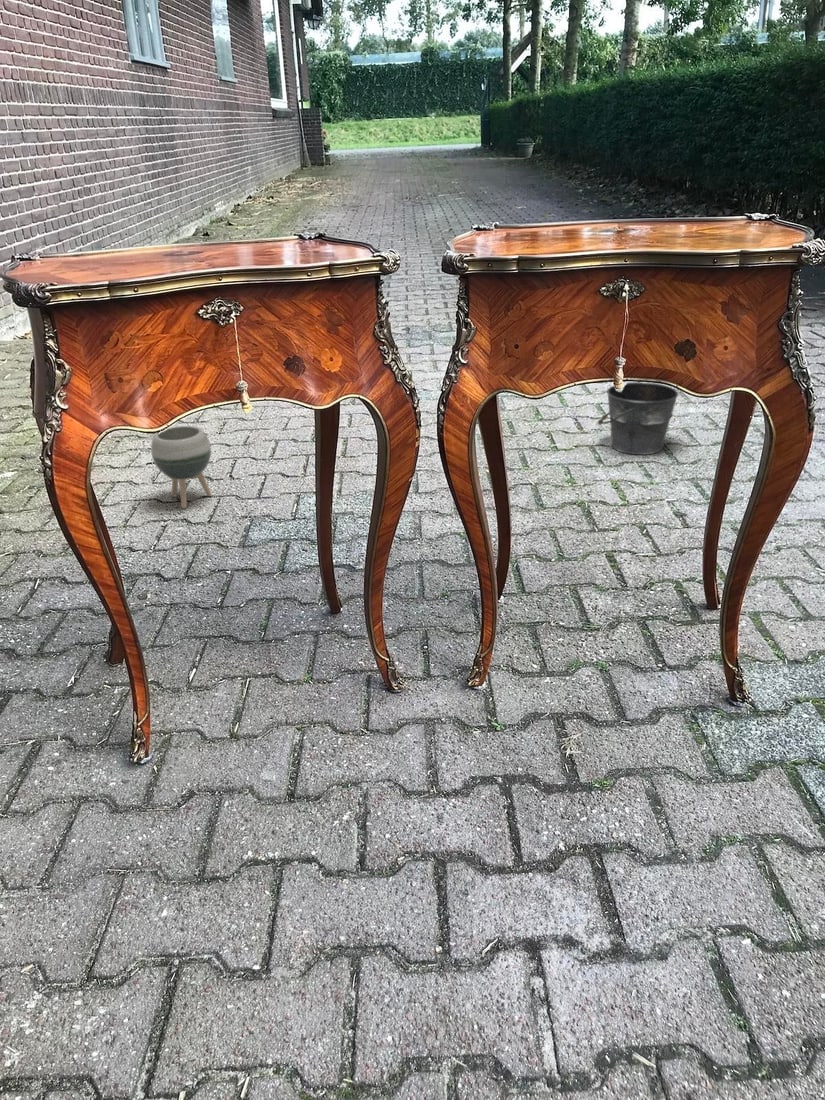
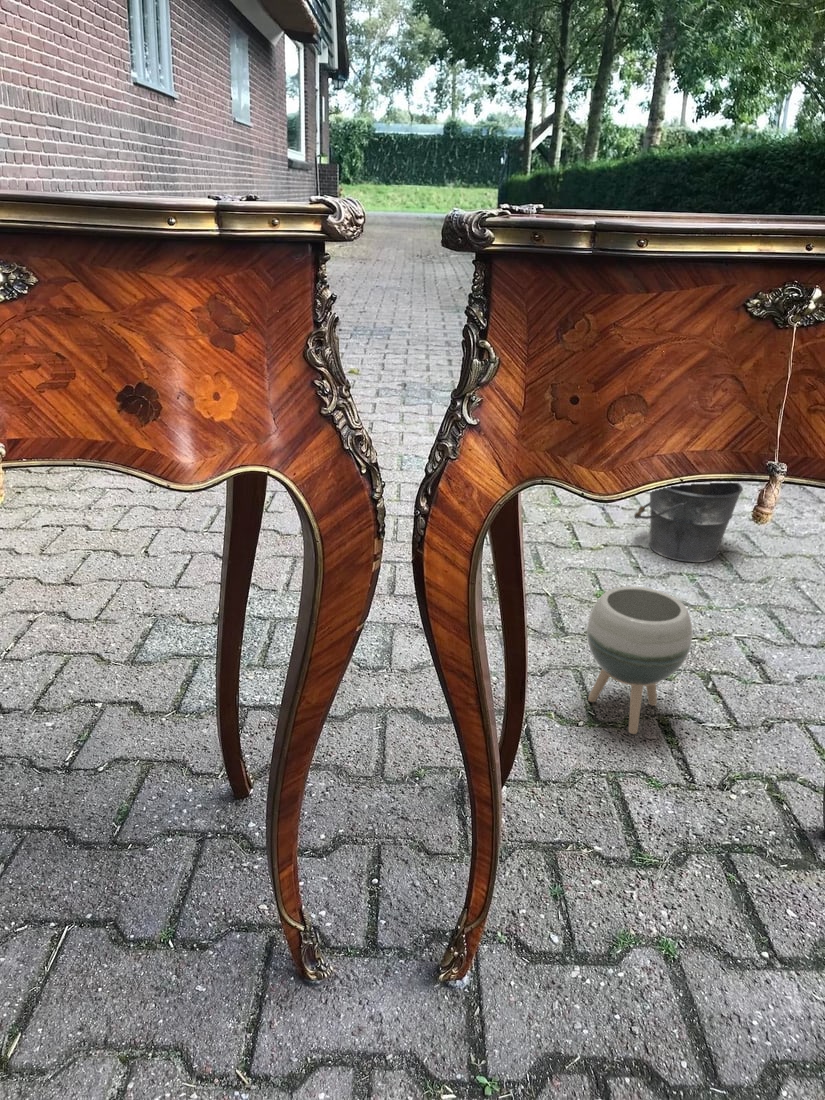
planter: present [151,426,211,508] -> present [587,587,692,734]

